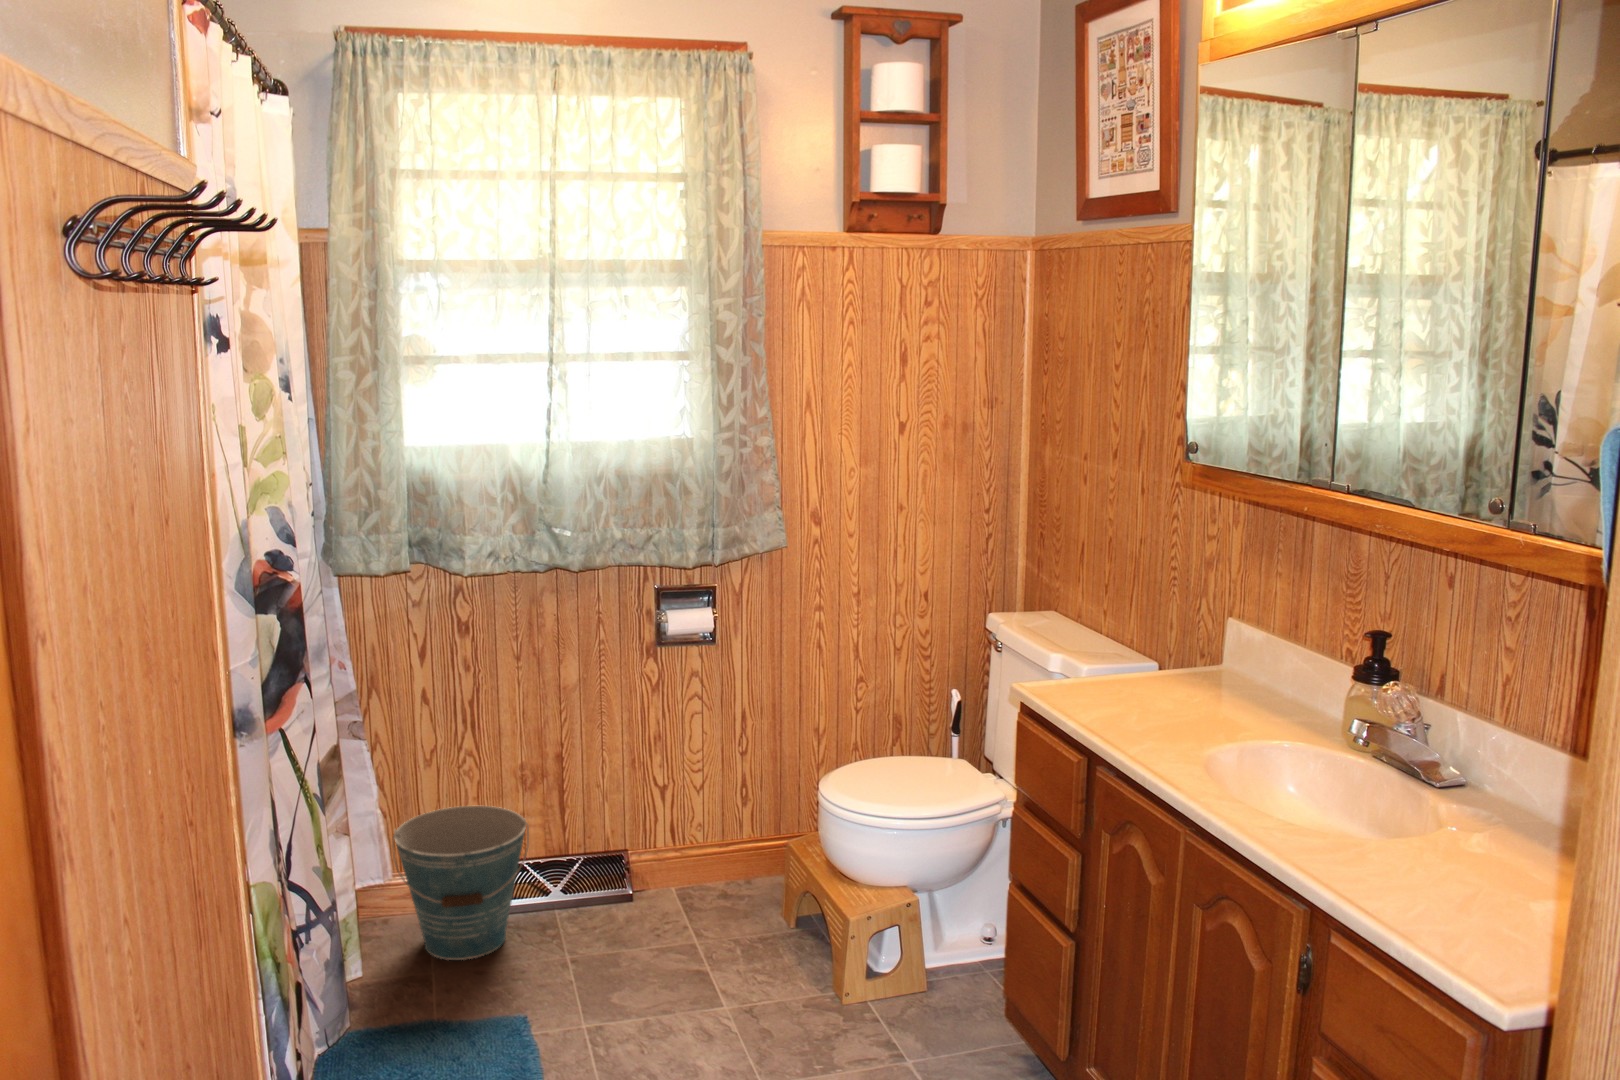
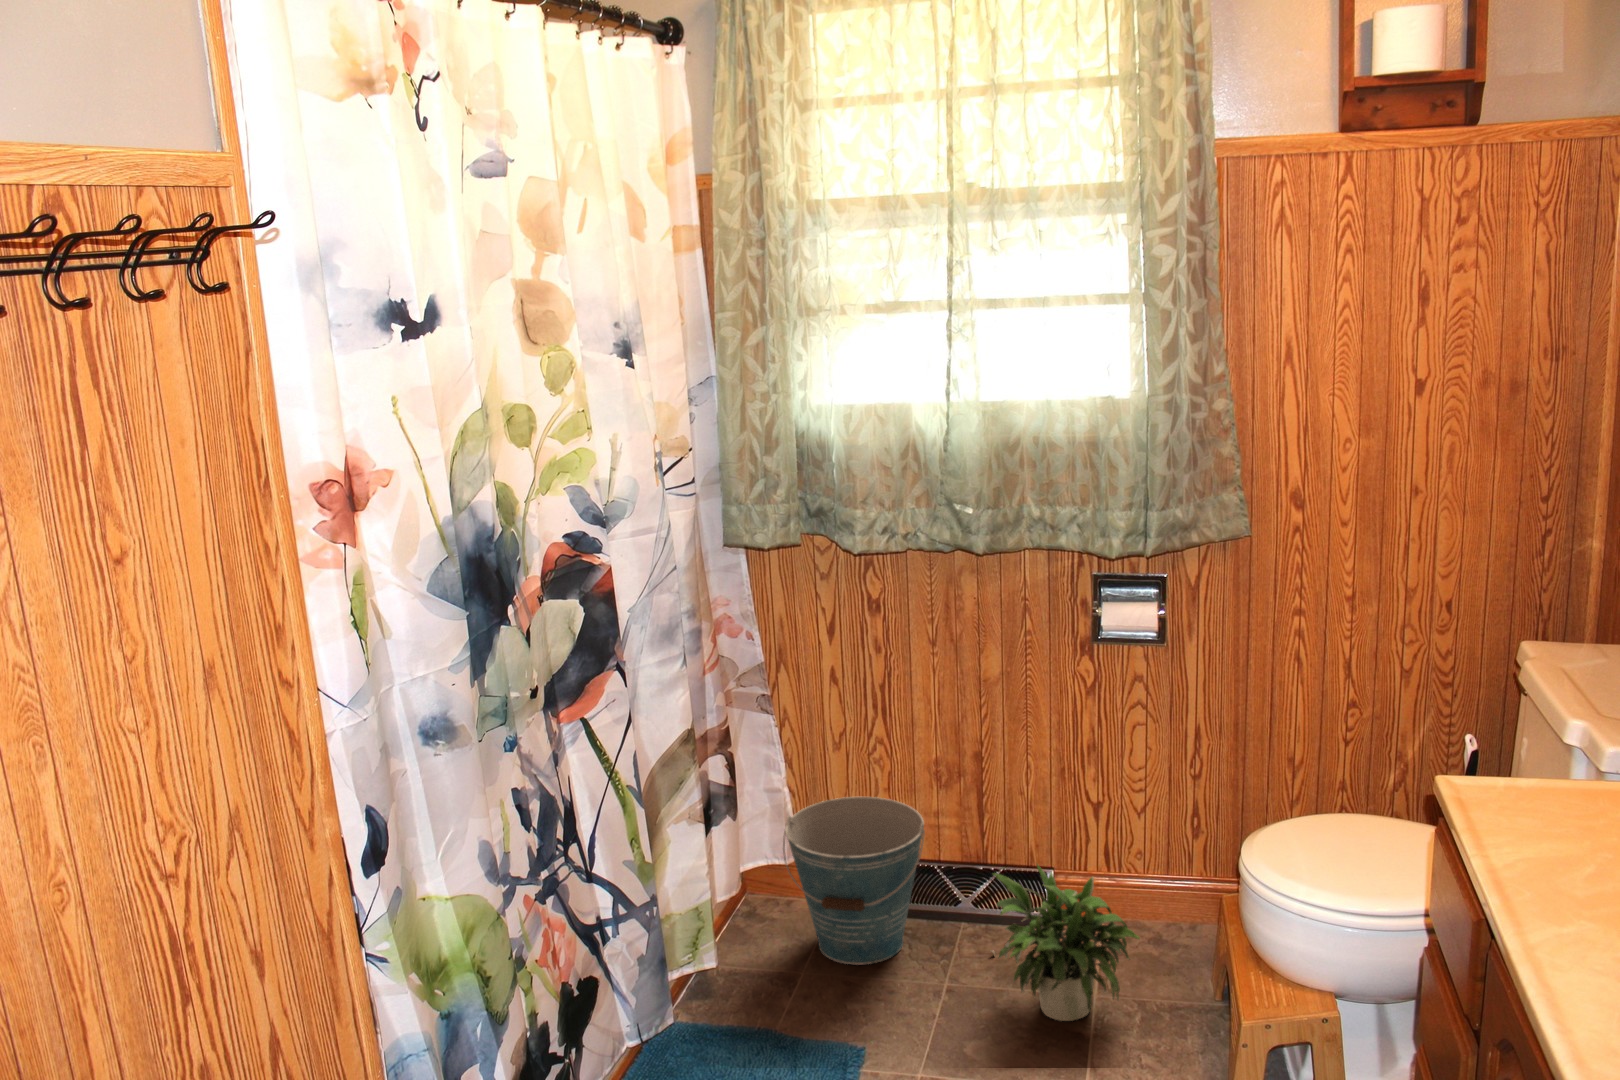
potted plant: none [587,834,737,968] -> present [991,864,1140,1021]

